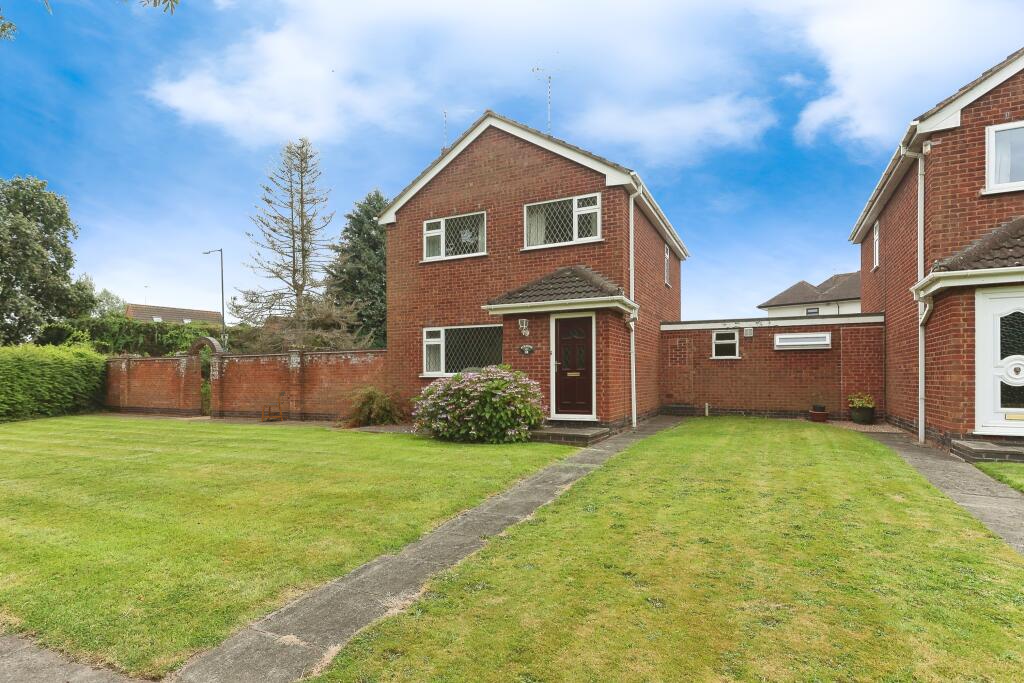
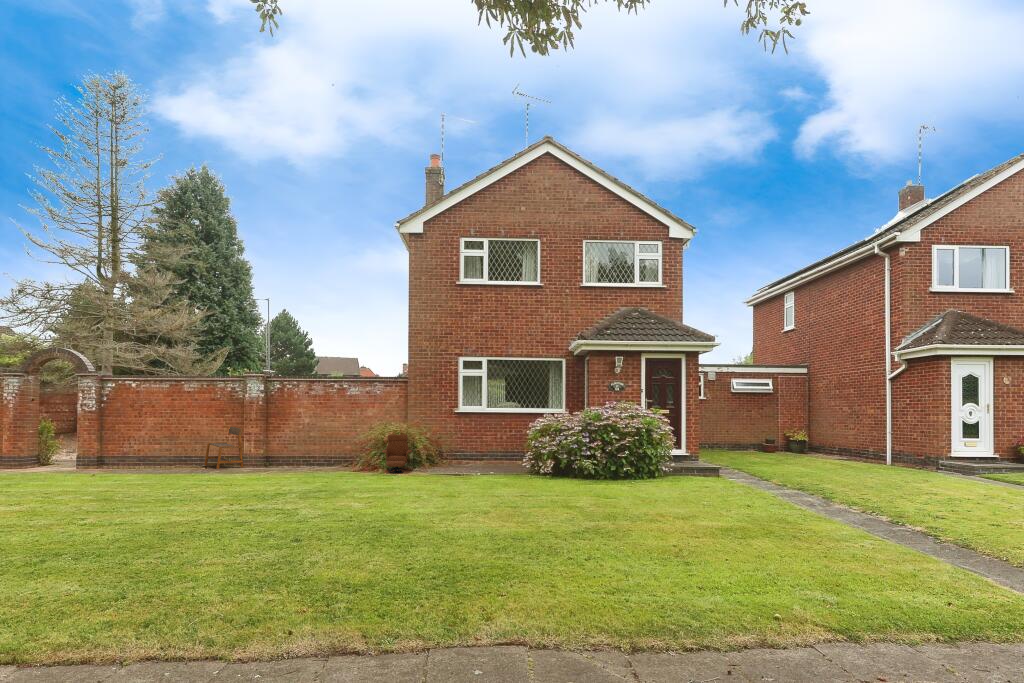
lounge chair: none [325,397,358,431] -> present [382,435,412,474]

